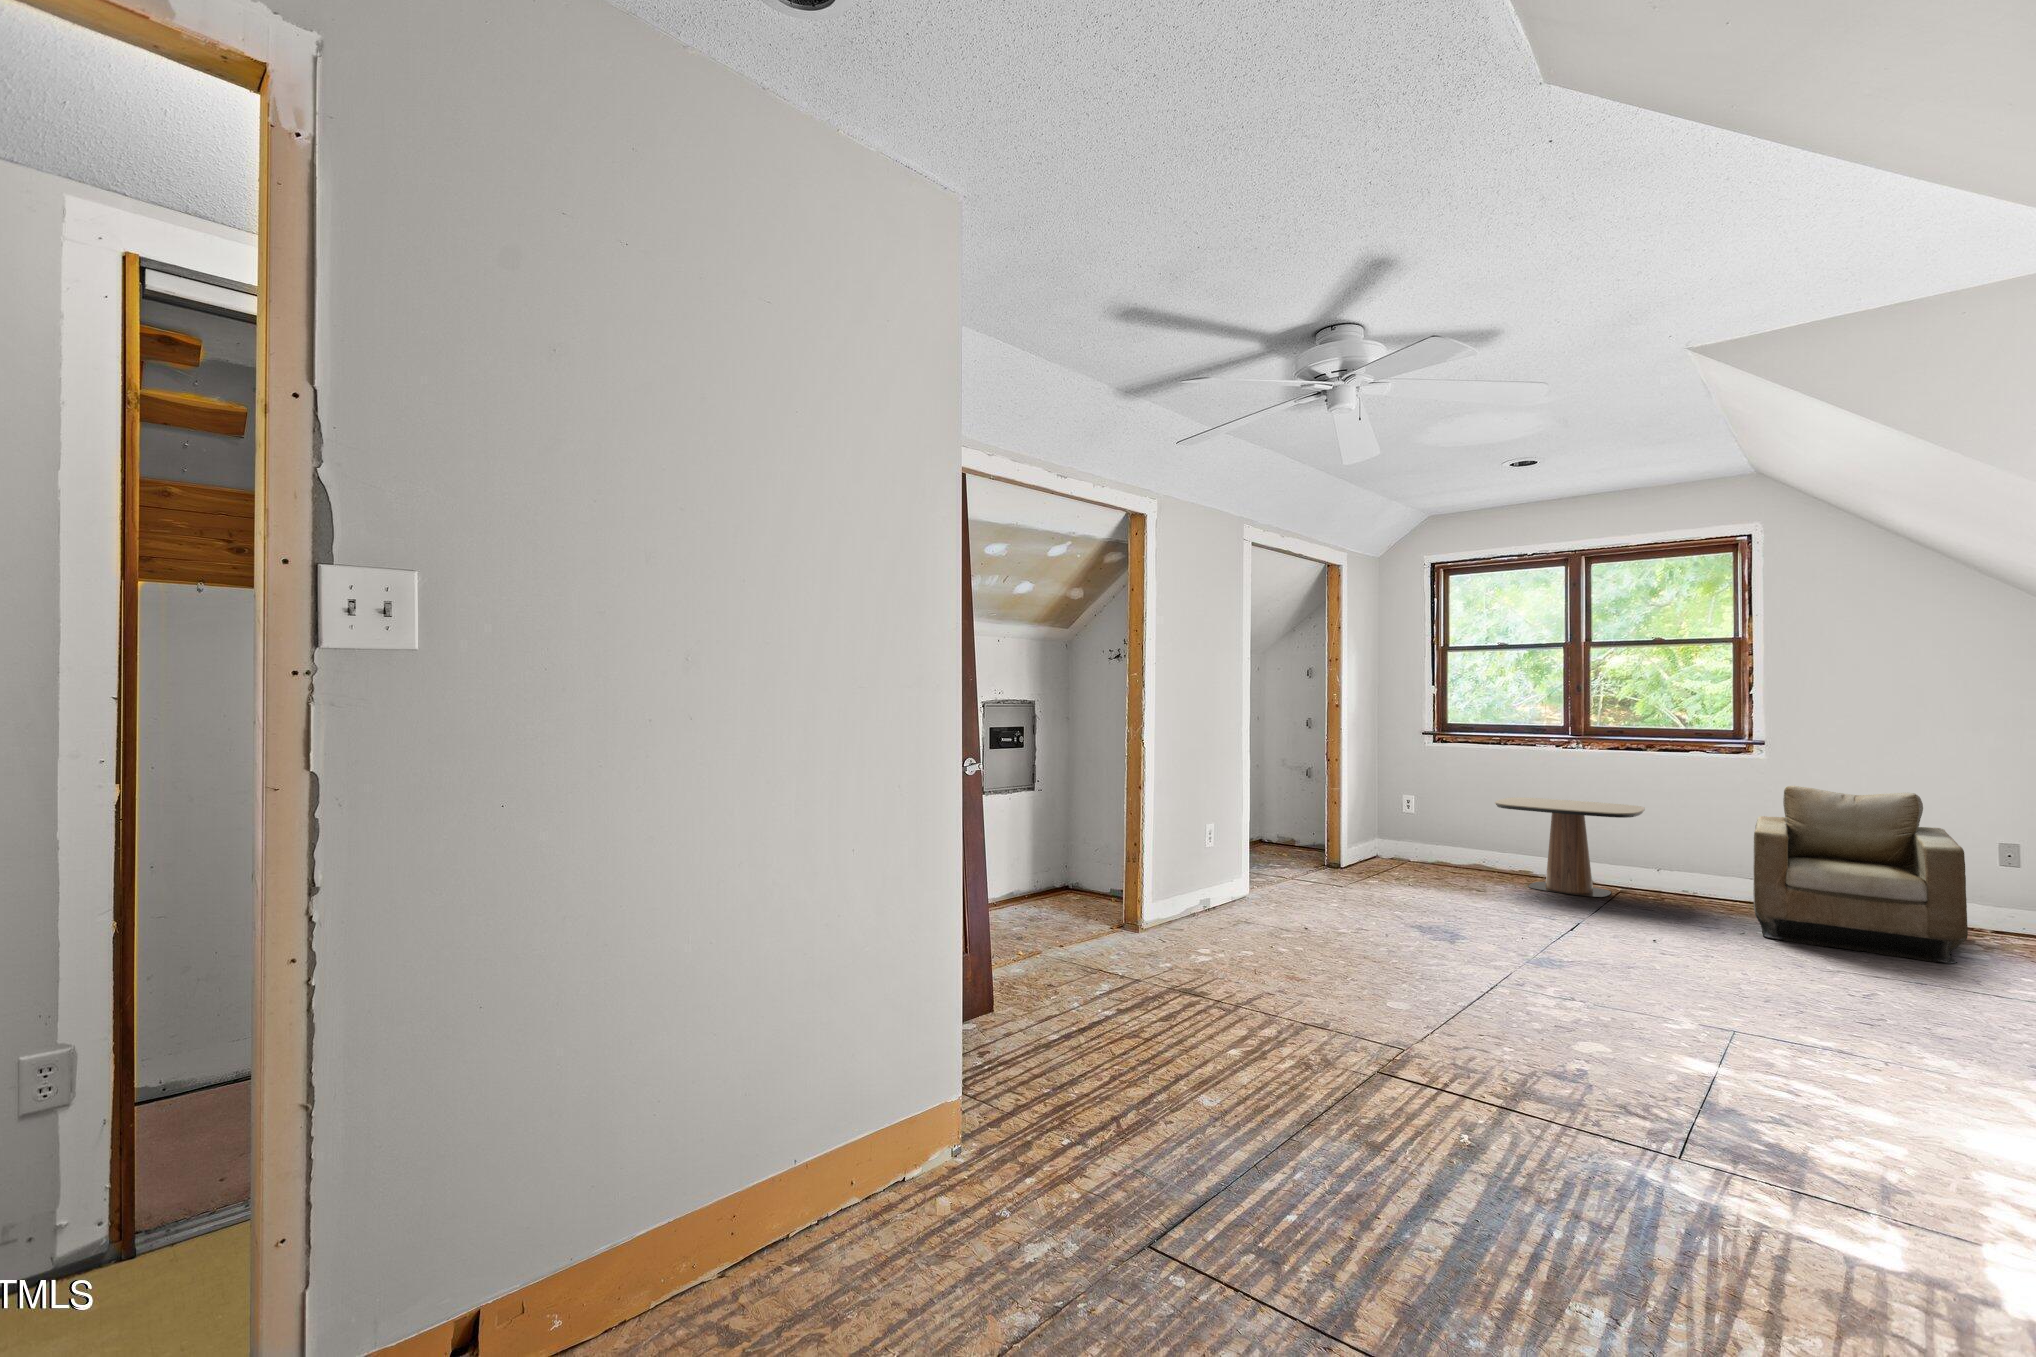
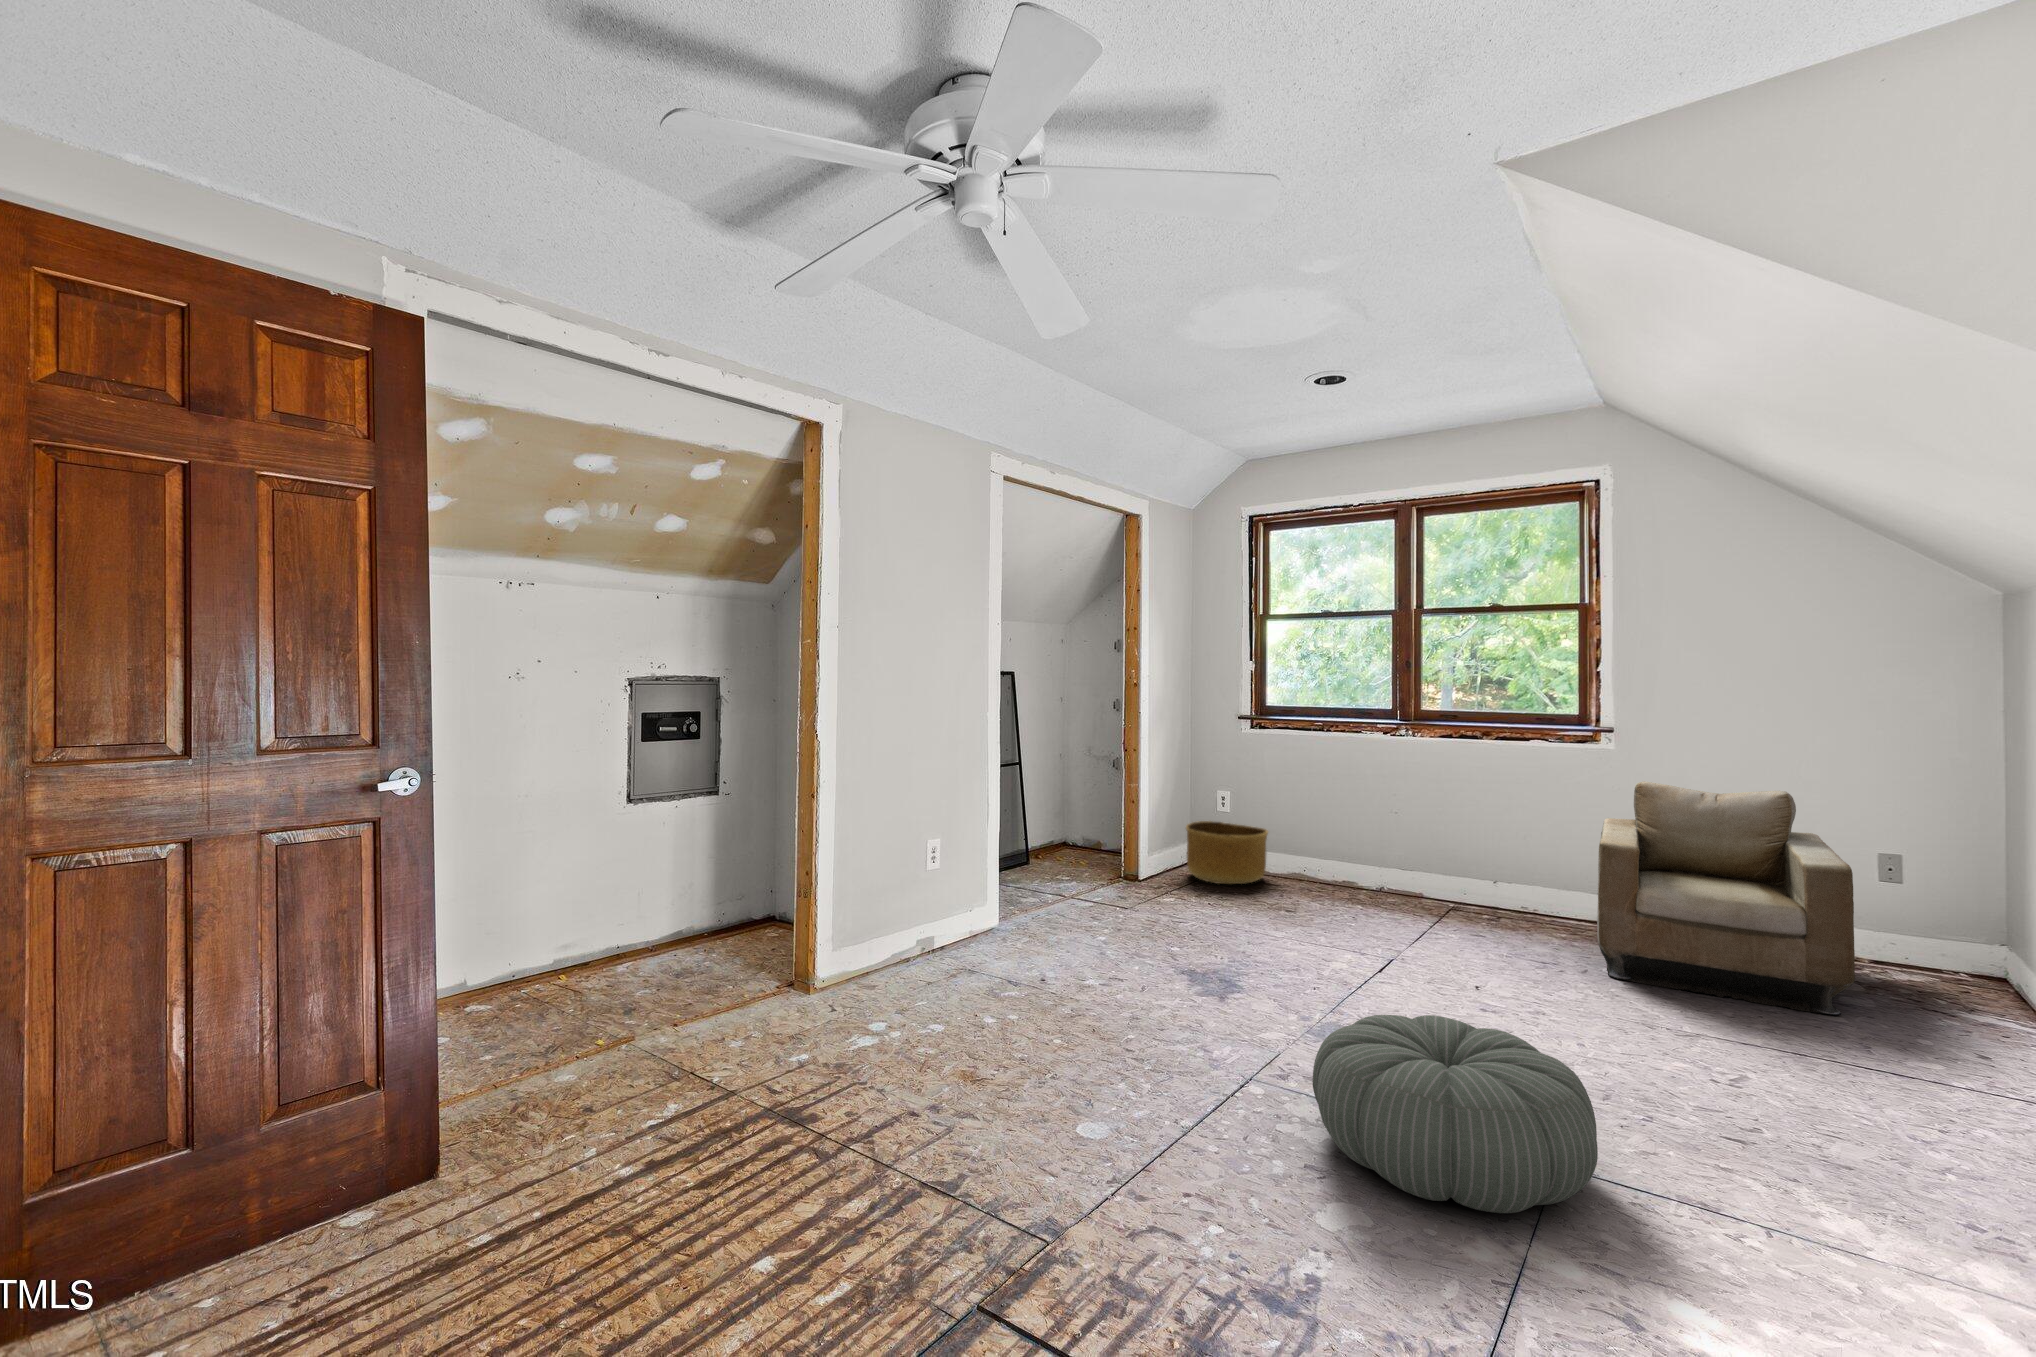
side table: present [1495,798,1645,897] -> none [1309,794,1478,917]
basket: none [1381,820,1454,872] -> present [1186,821,1268,884]
pouf: none [1552,935,1758,1044] -> present [1312,1015,1598,1213]

